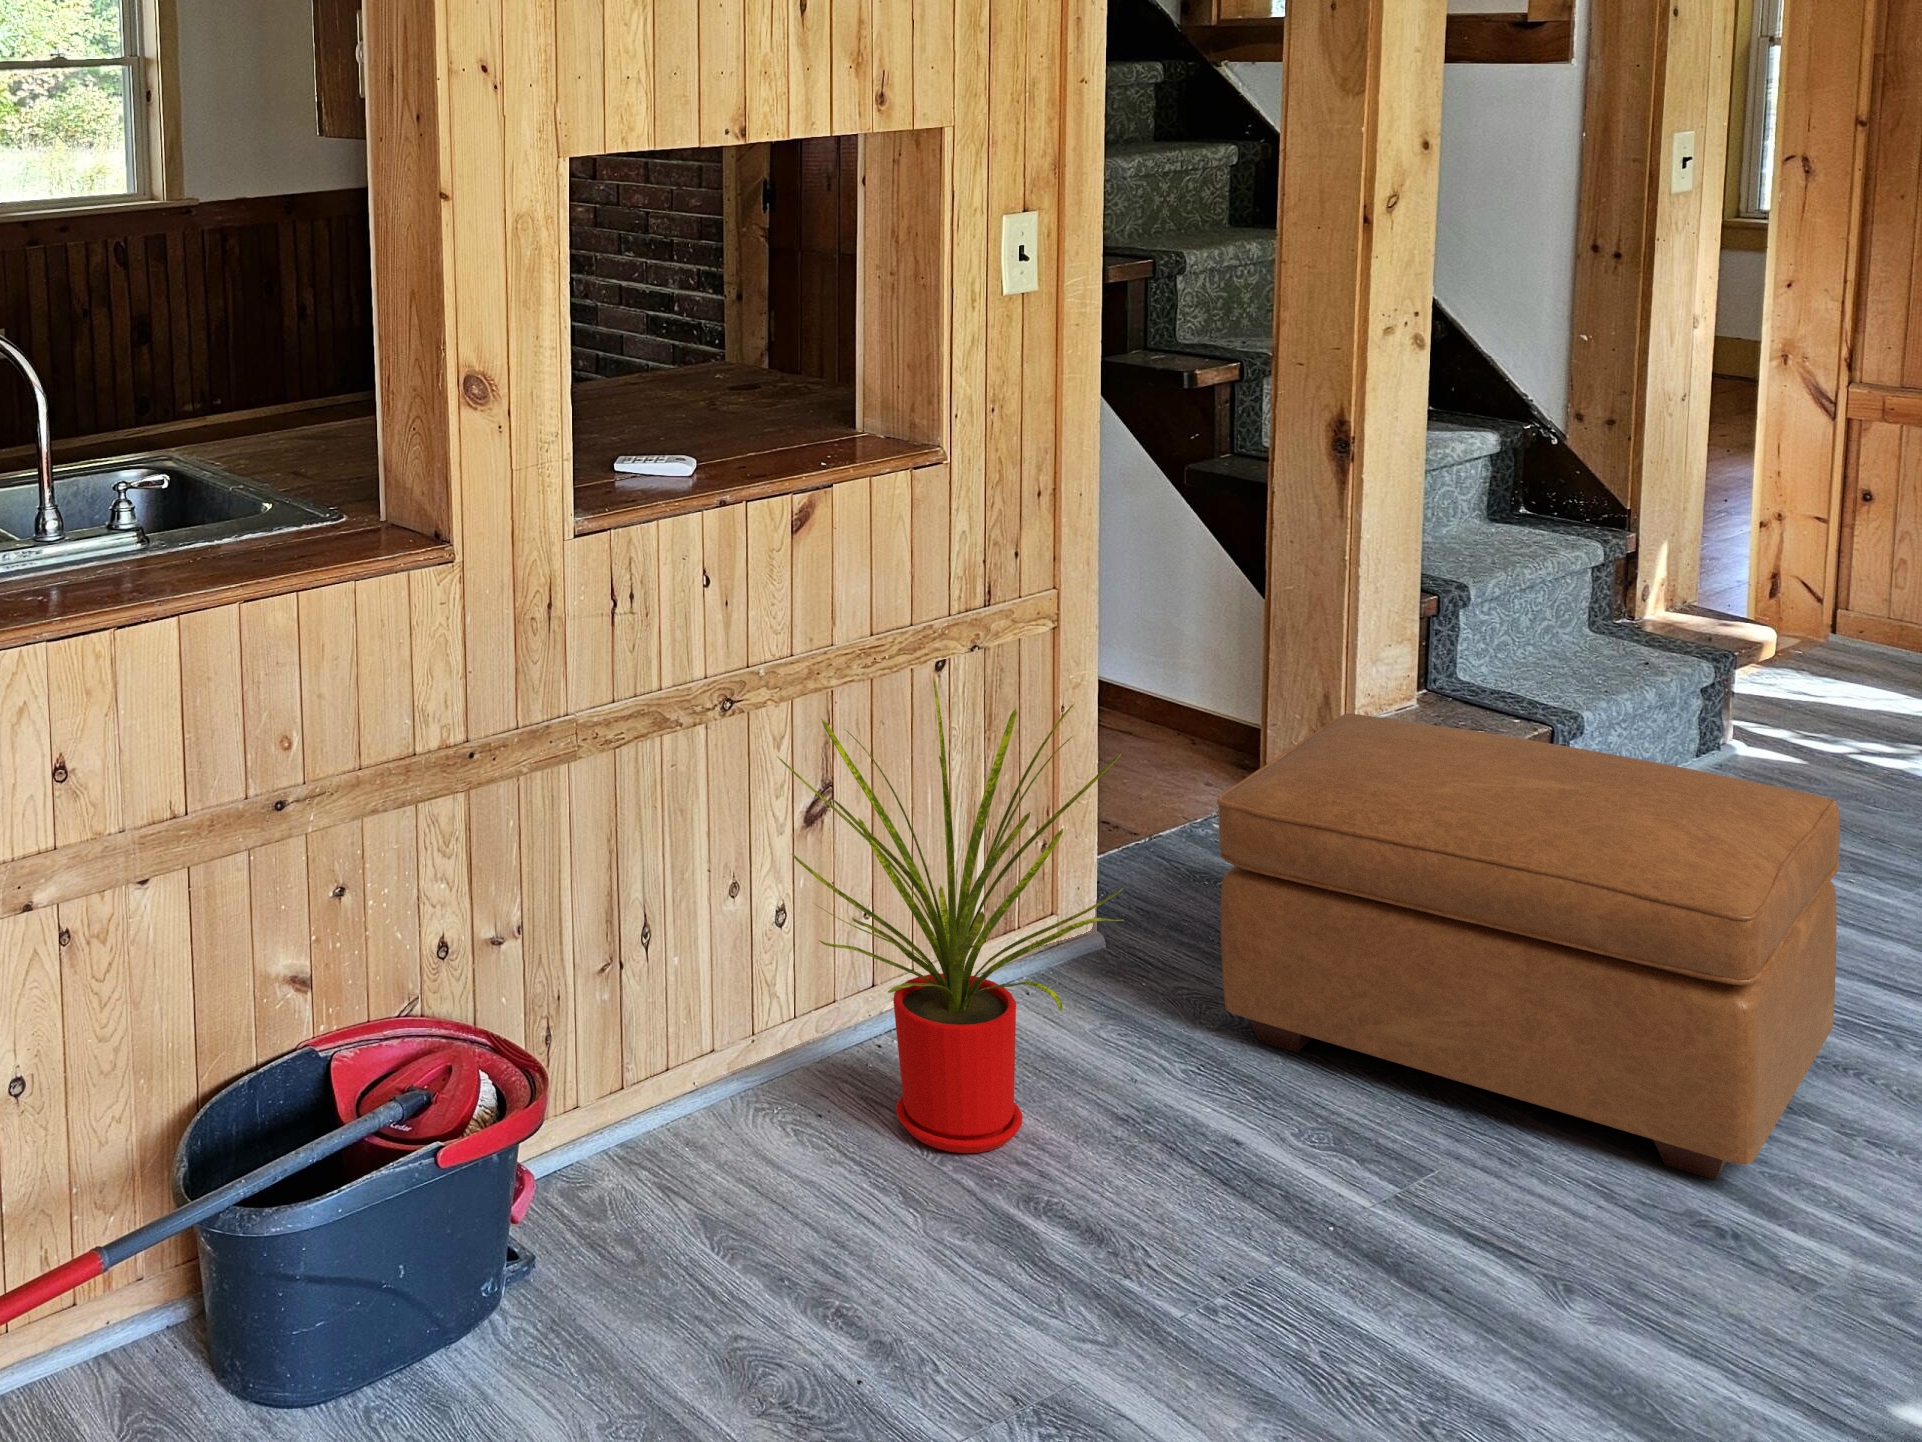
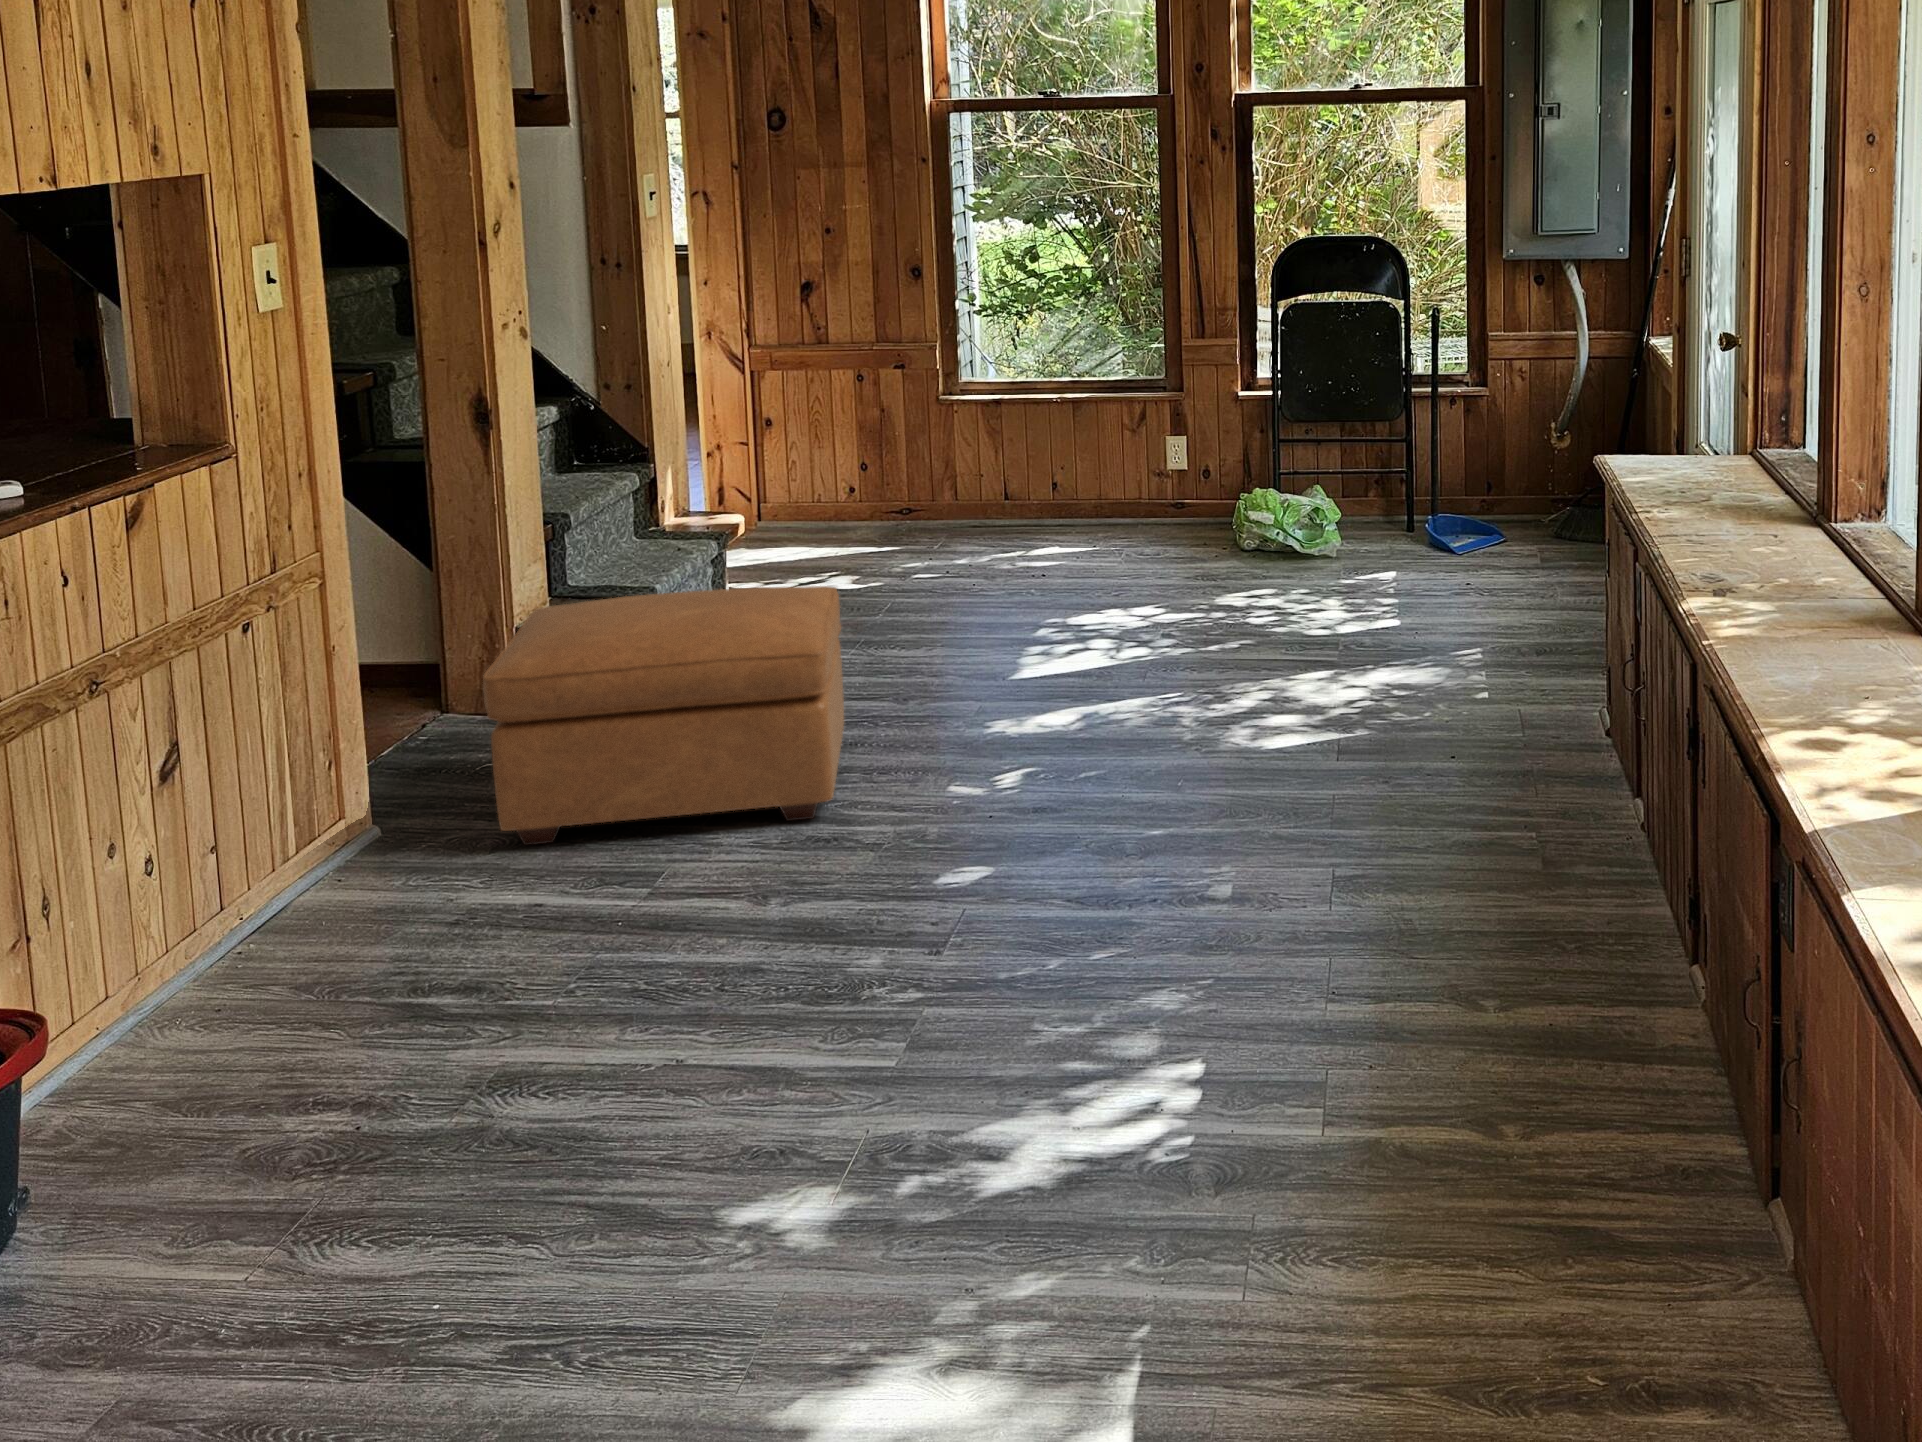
house plant: present [777,679,1123,1153] -> none [161,616,458,990]

